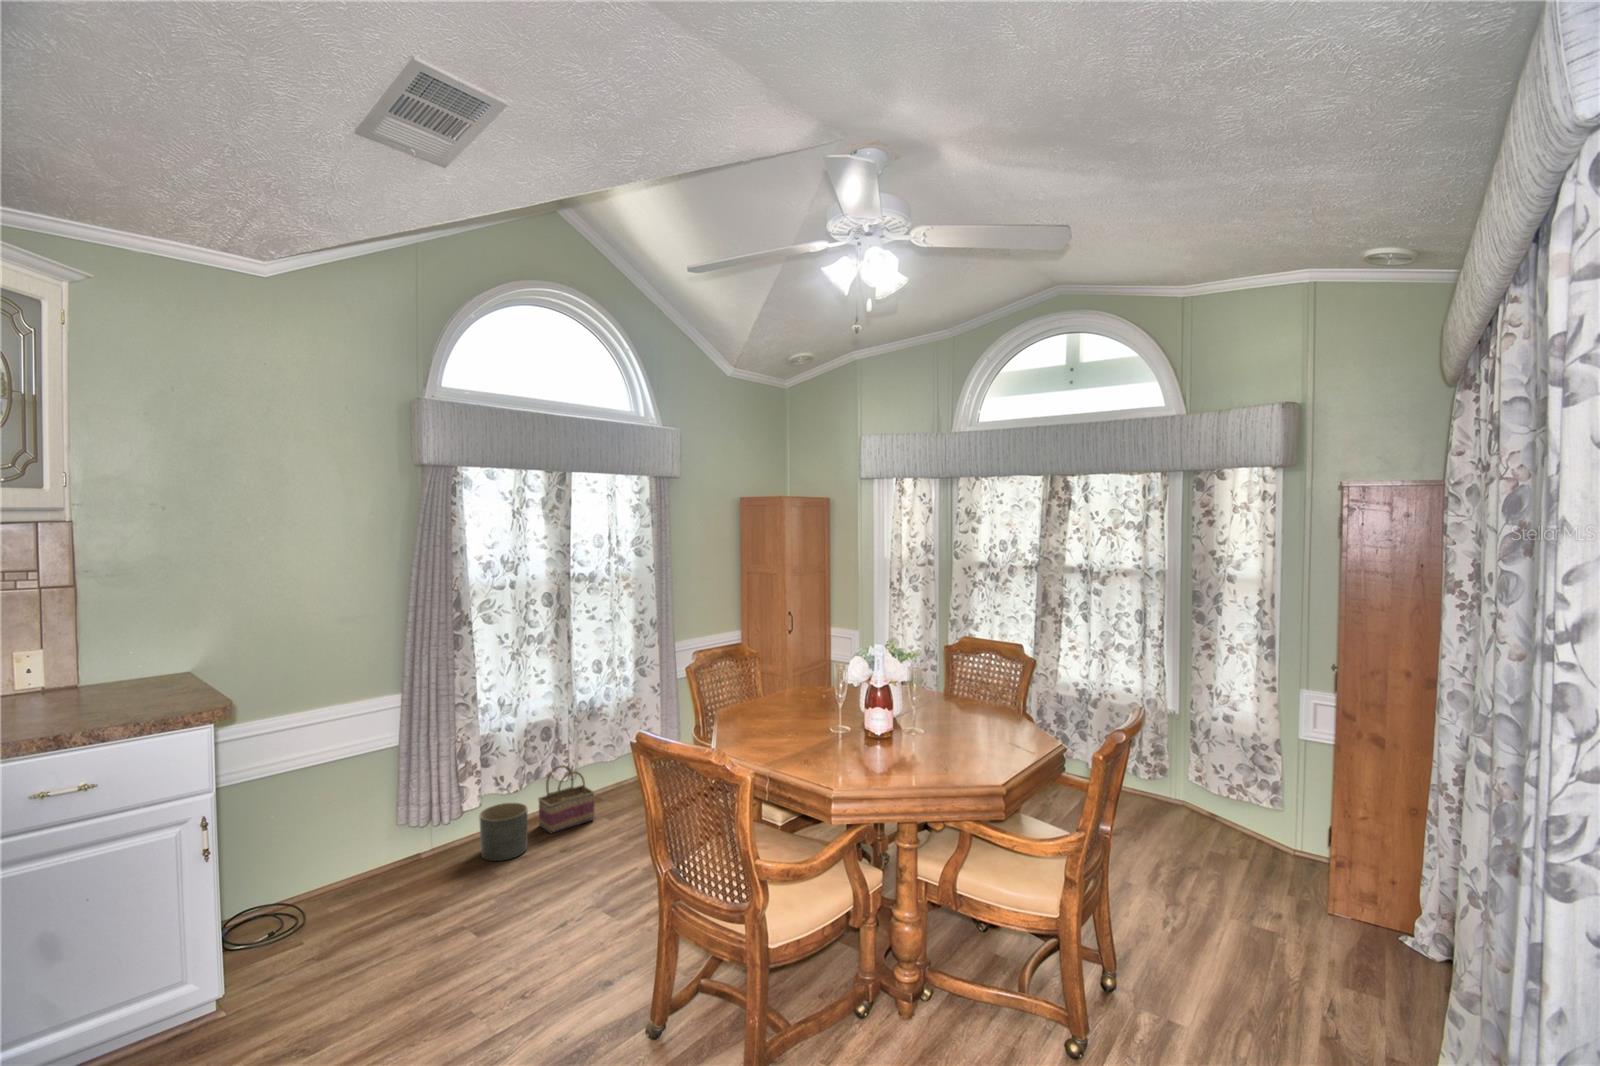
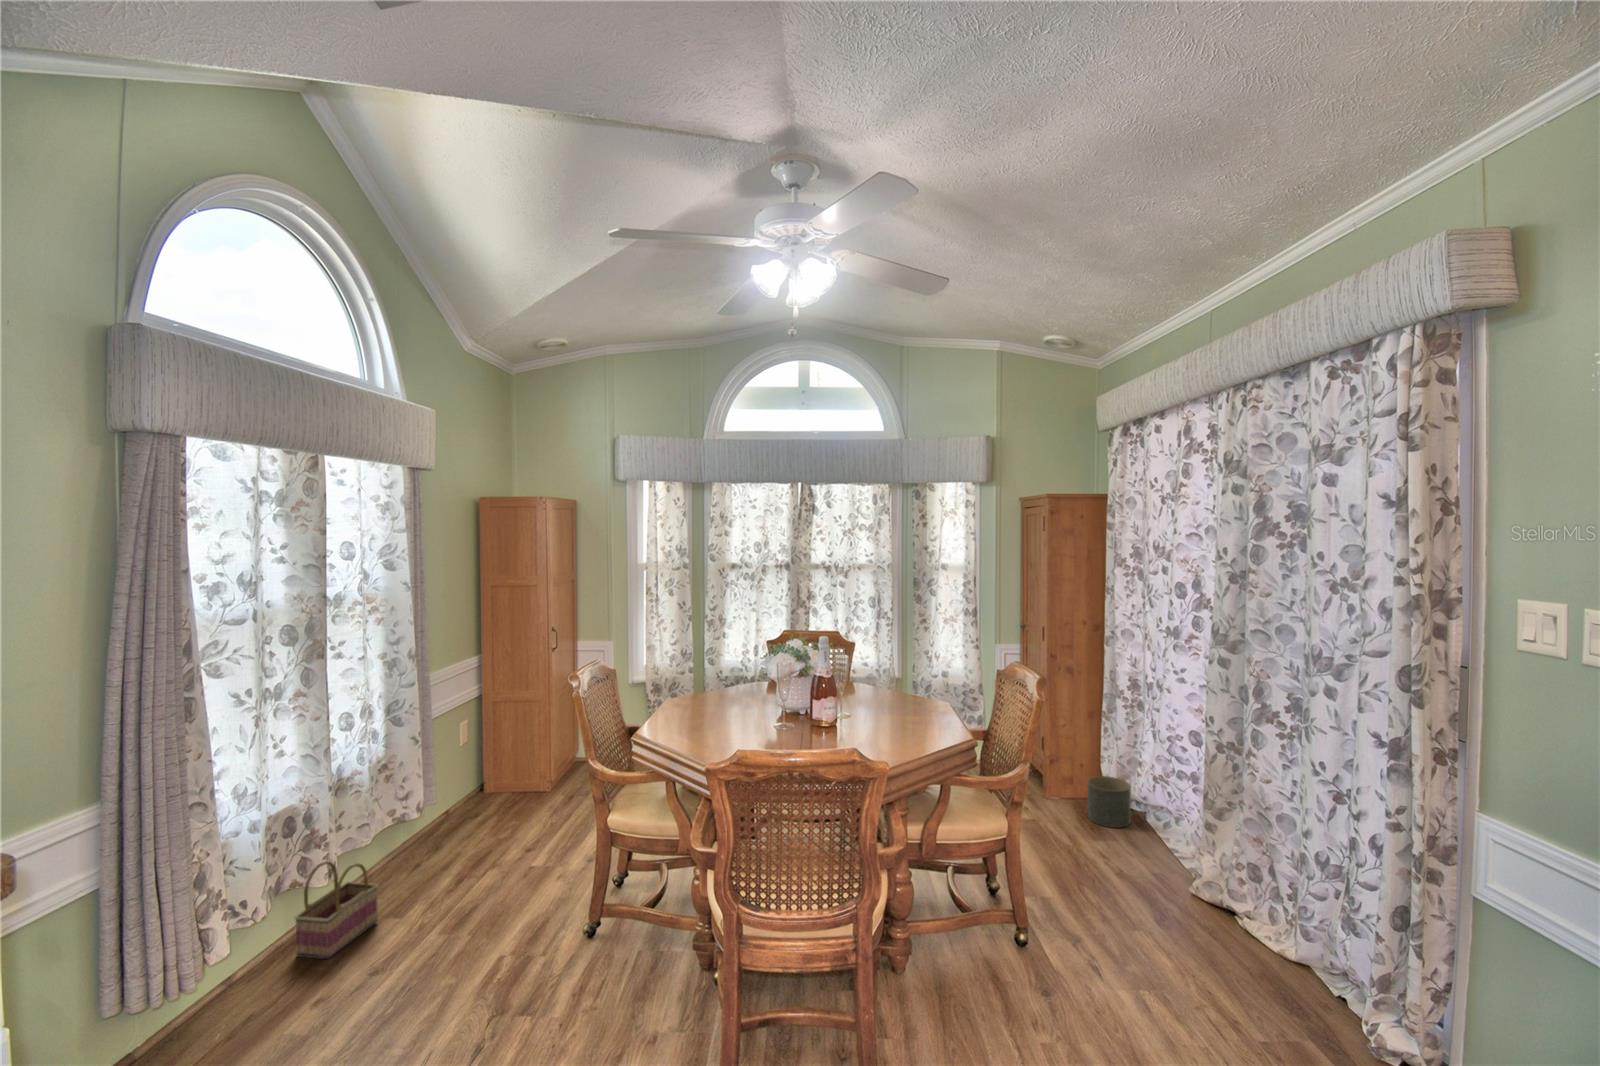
planter: present [479,803,528,861] -> present [1087,776,1131,828]

